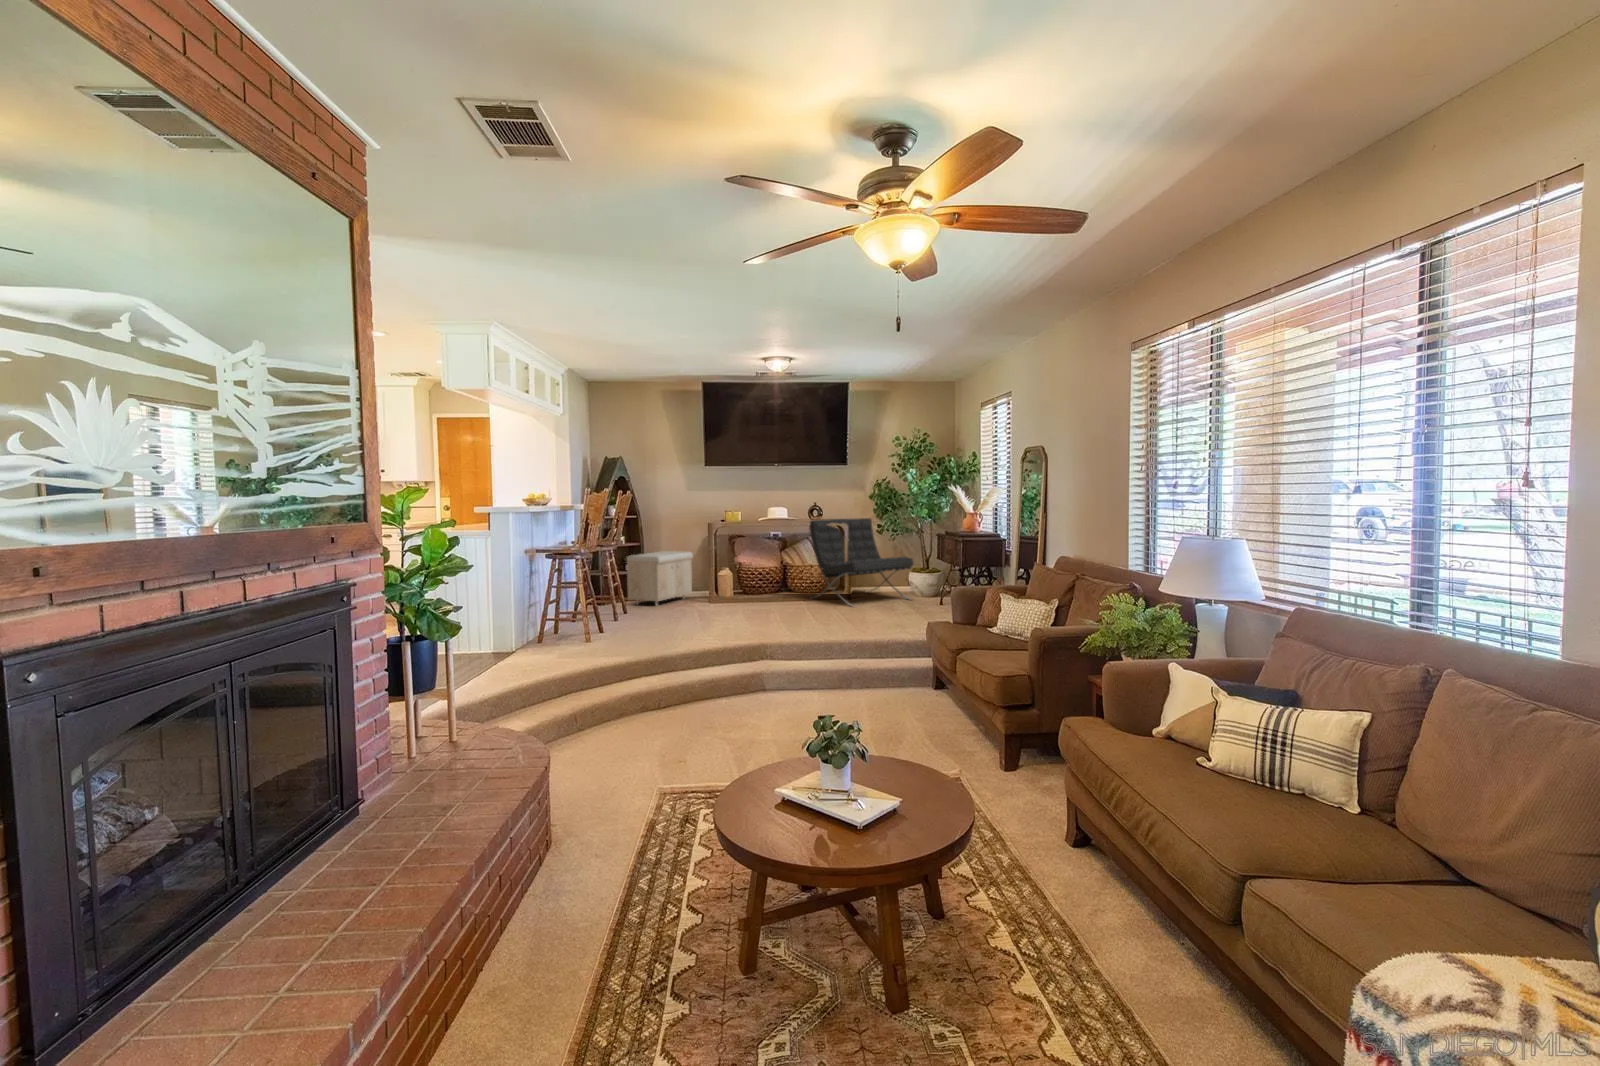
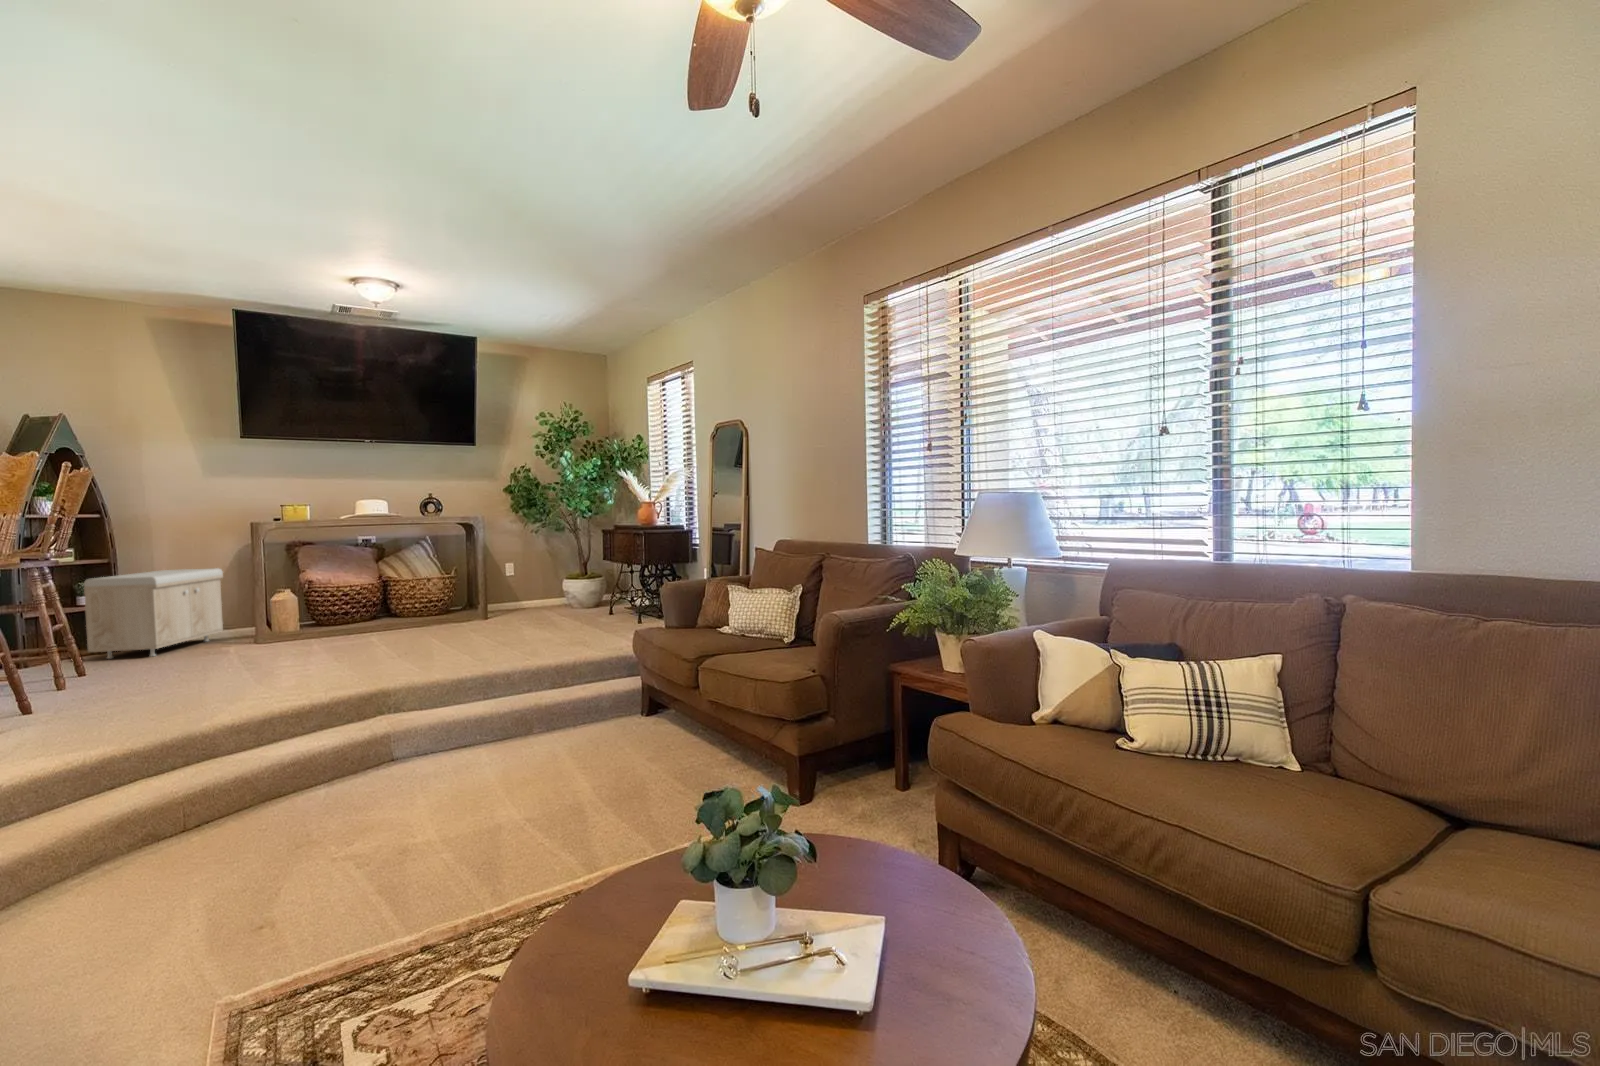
lounge chair: present [809,518,913,607] -> none [423,515,571,627]

